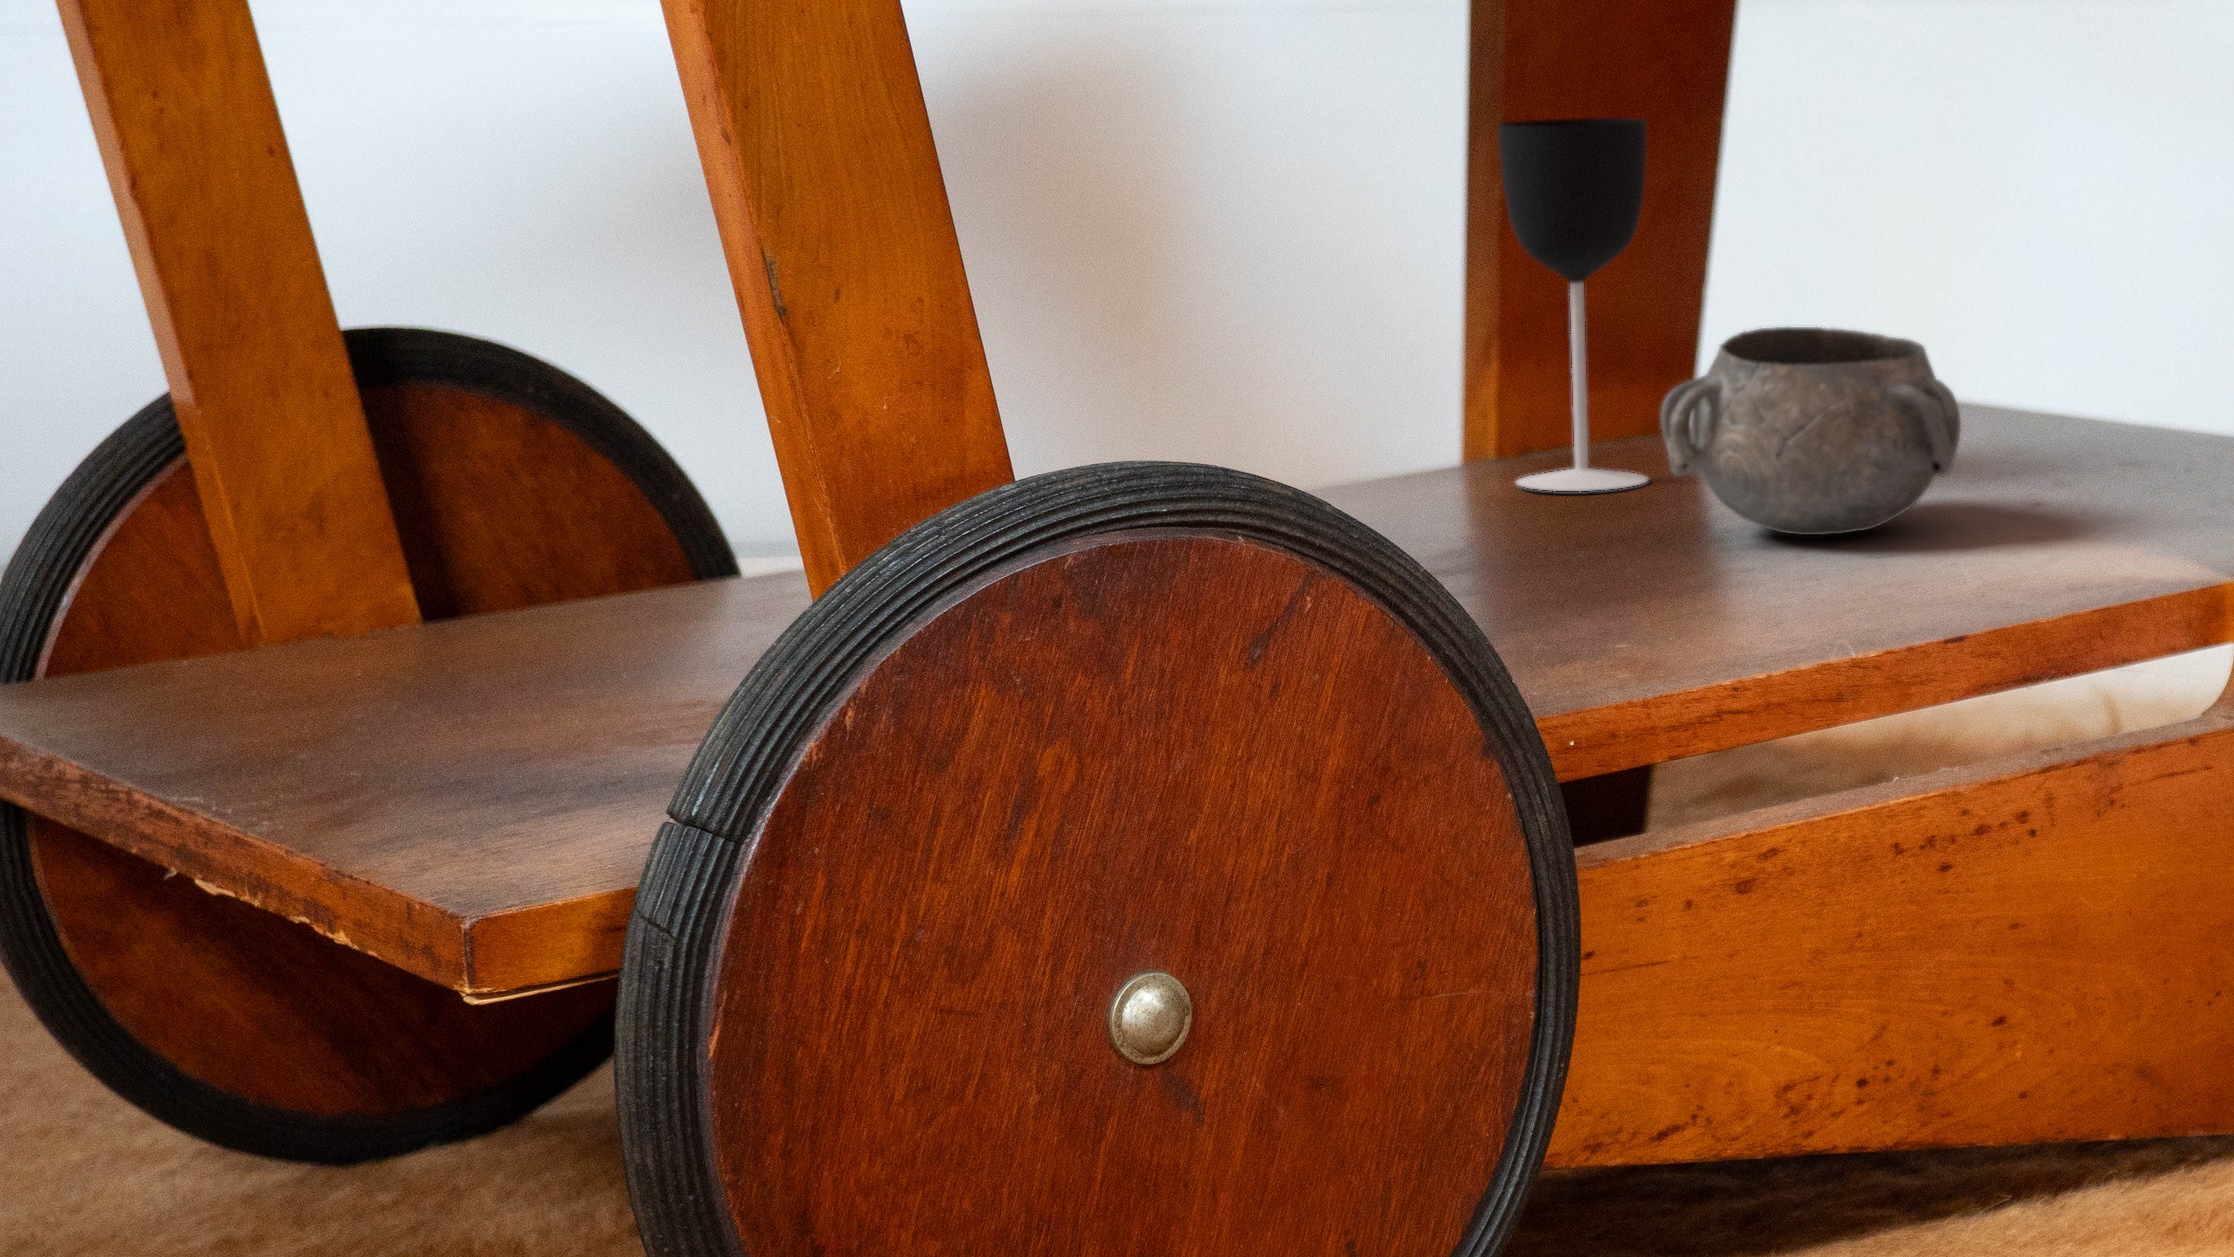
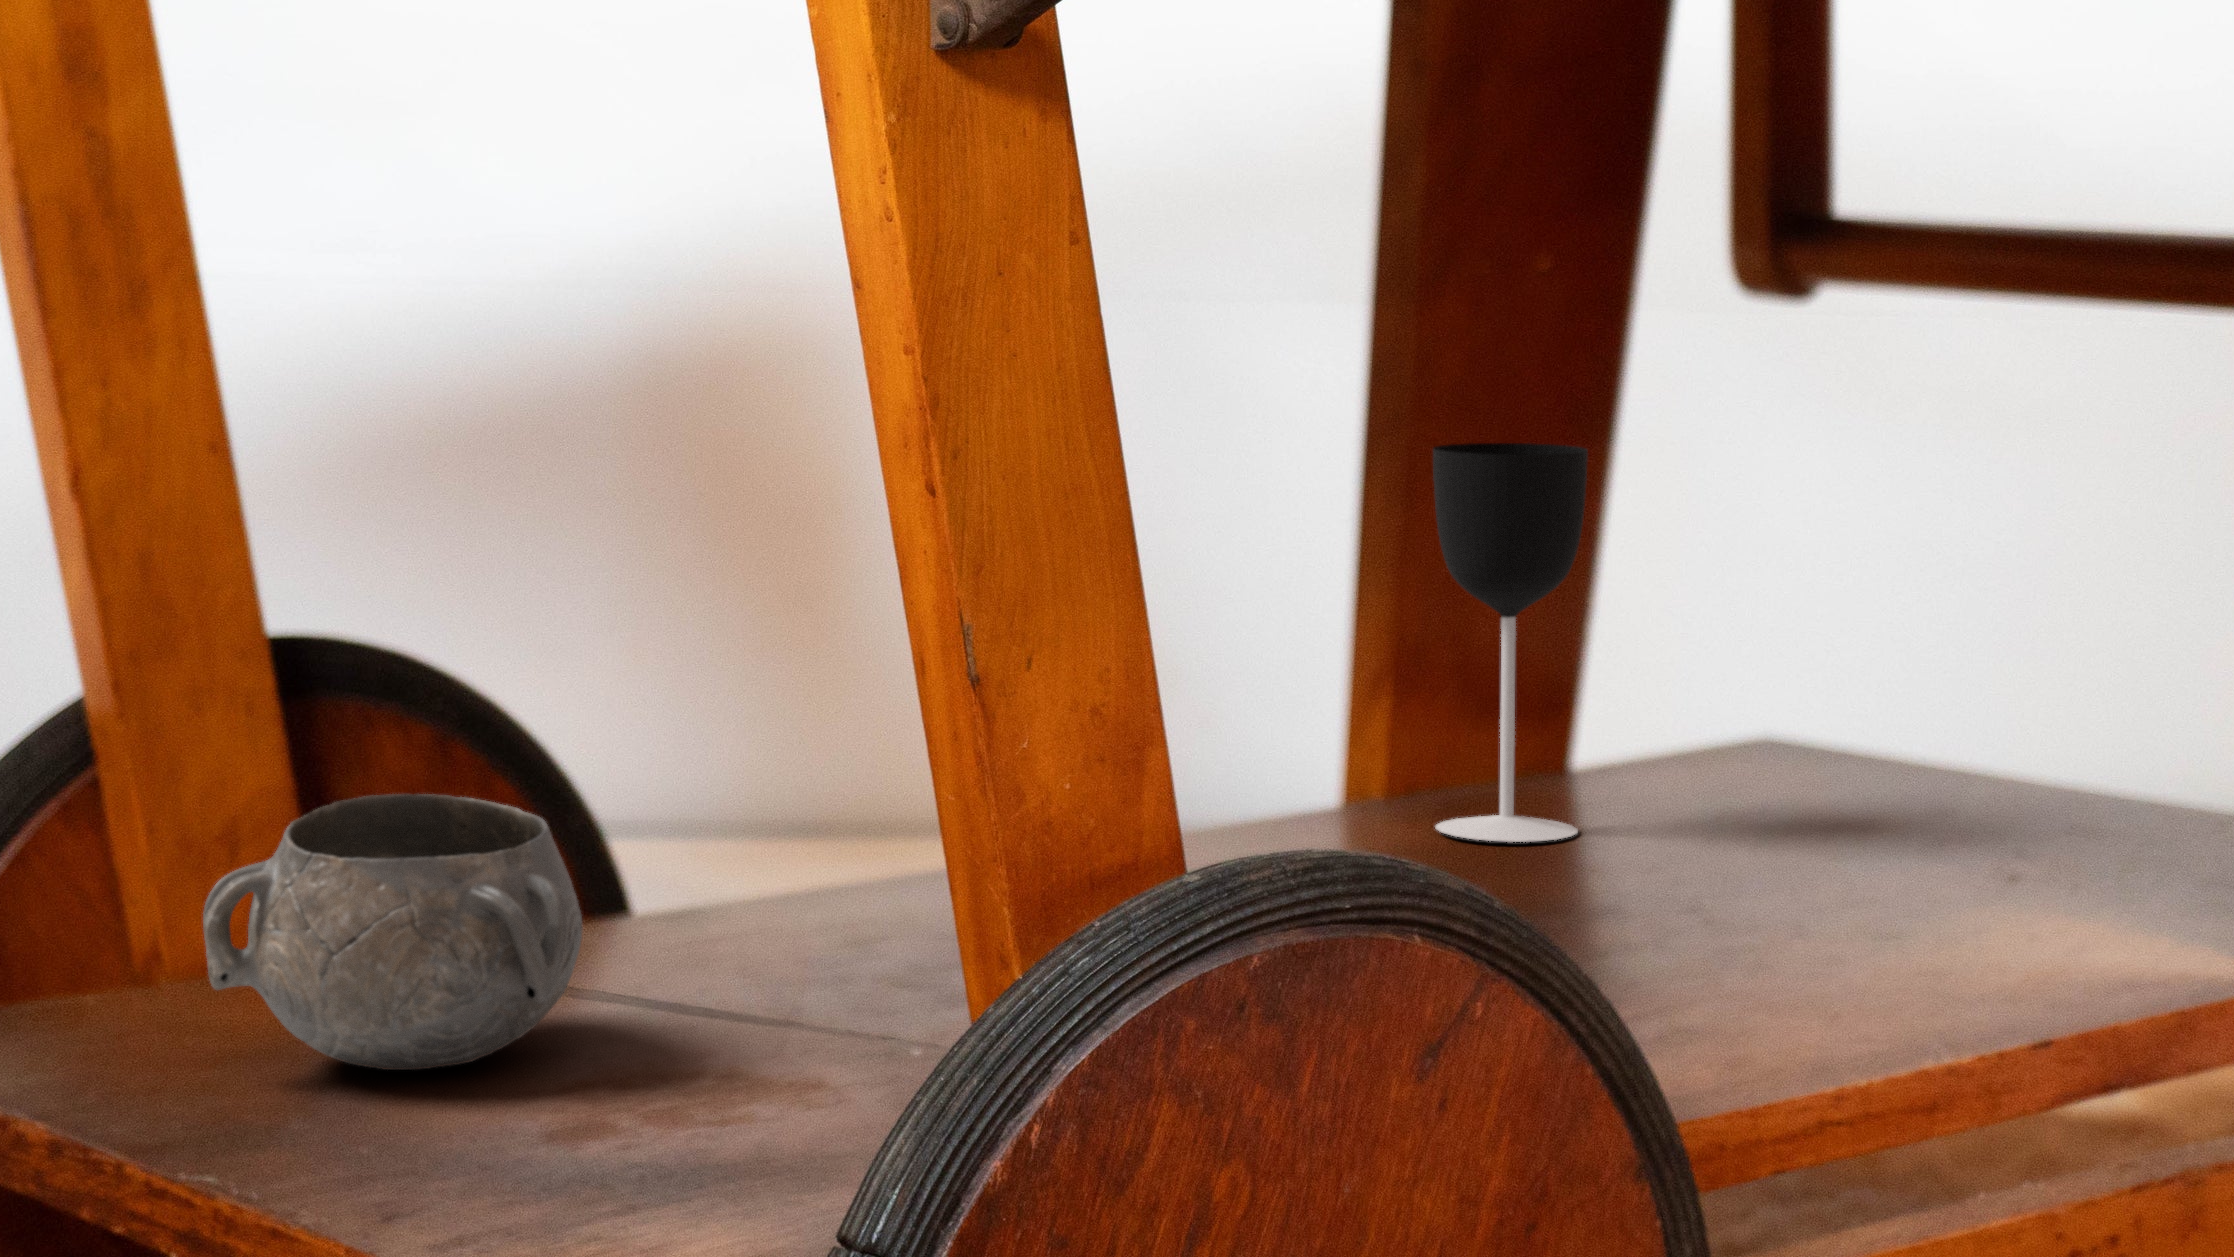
decorative bowl: present [1660,327,1961,535] -> present [203,794,582,1070]

